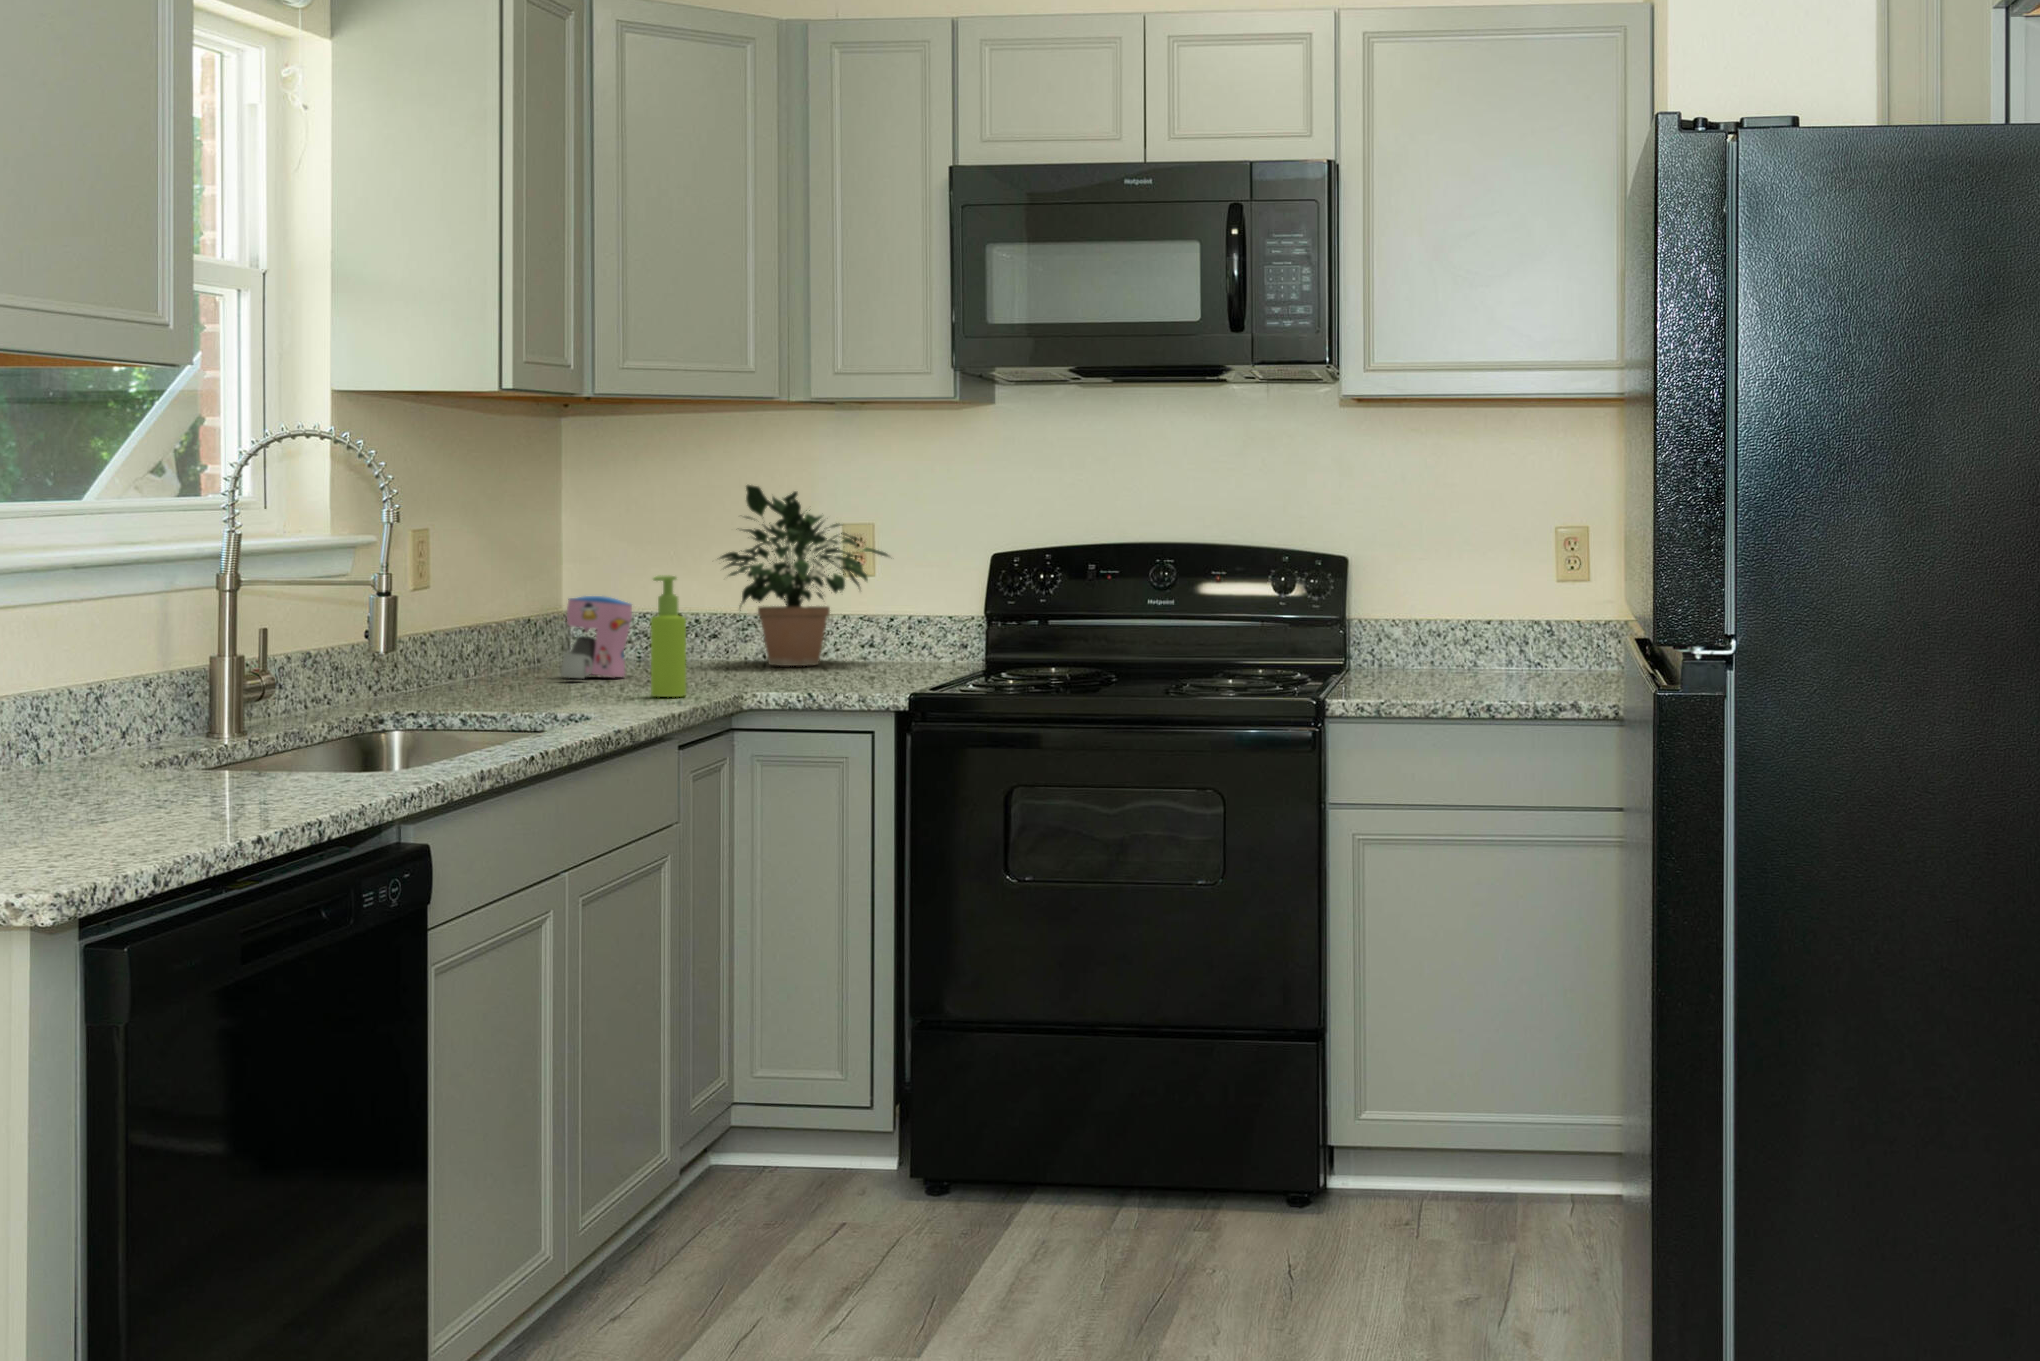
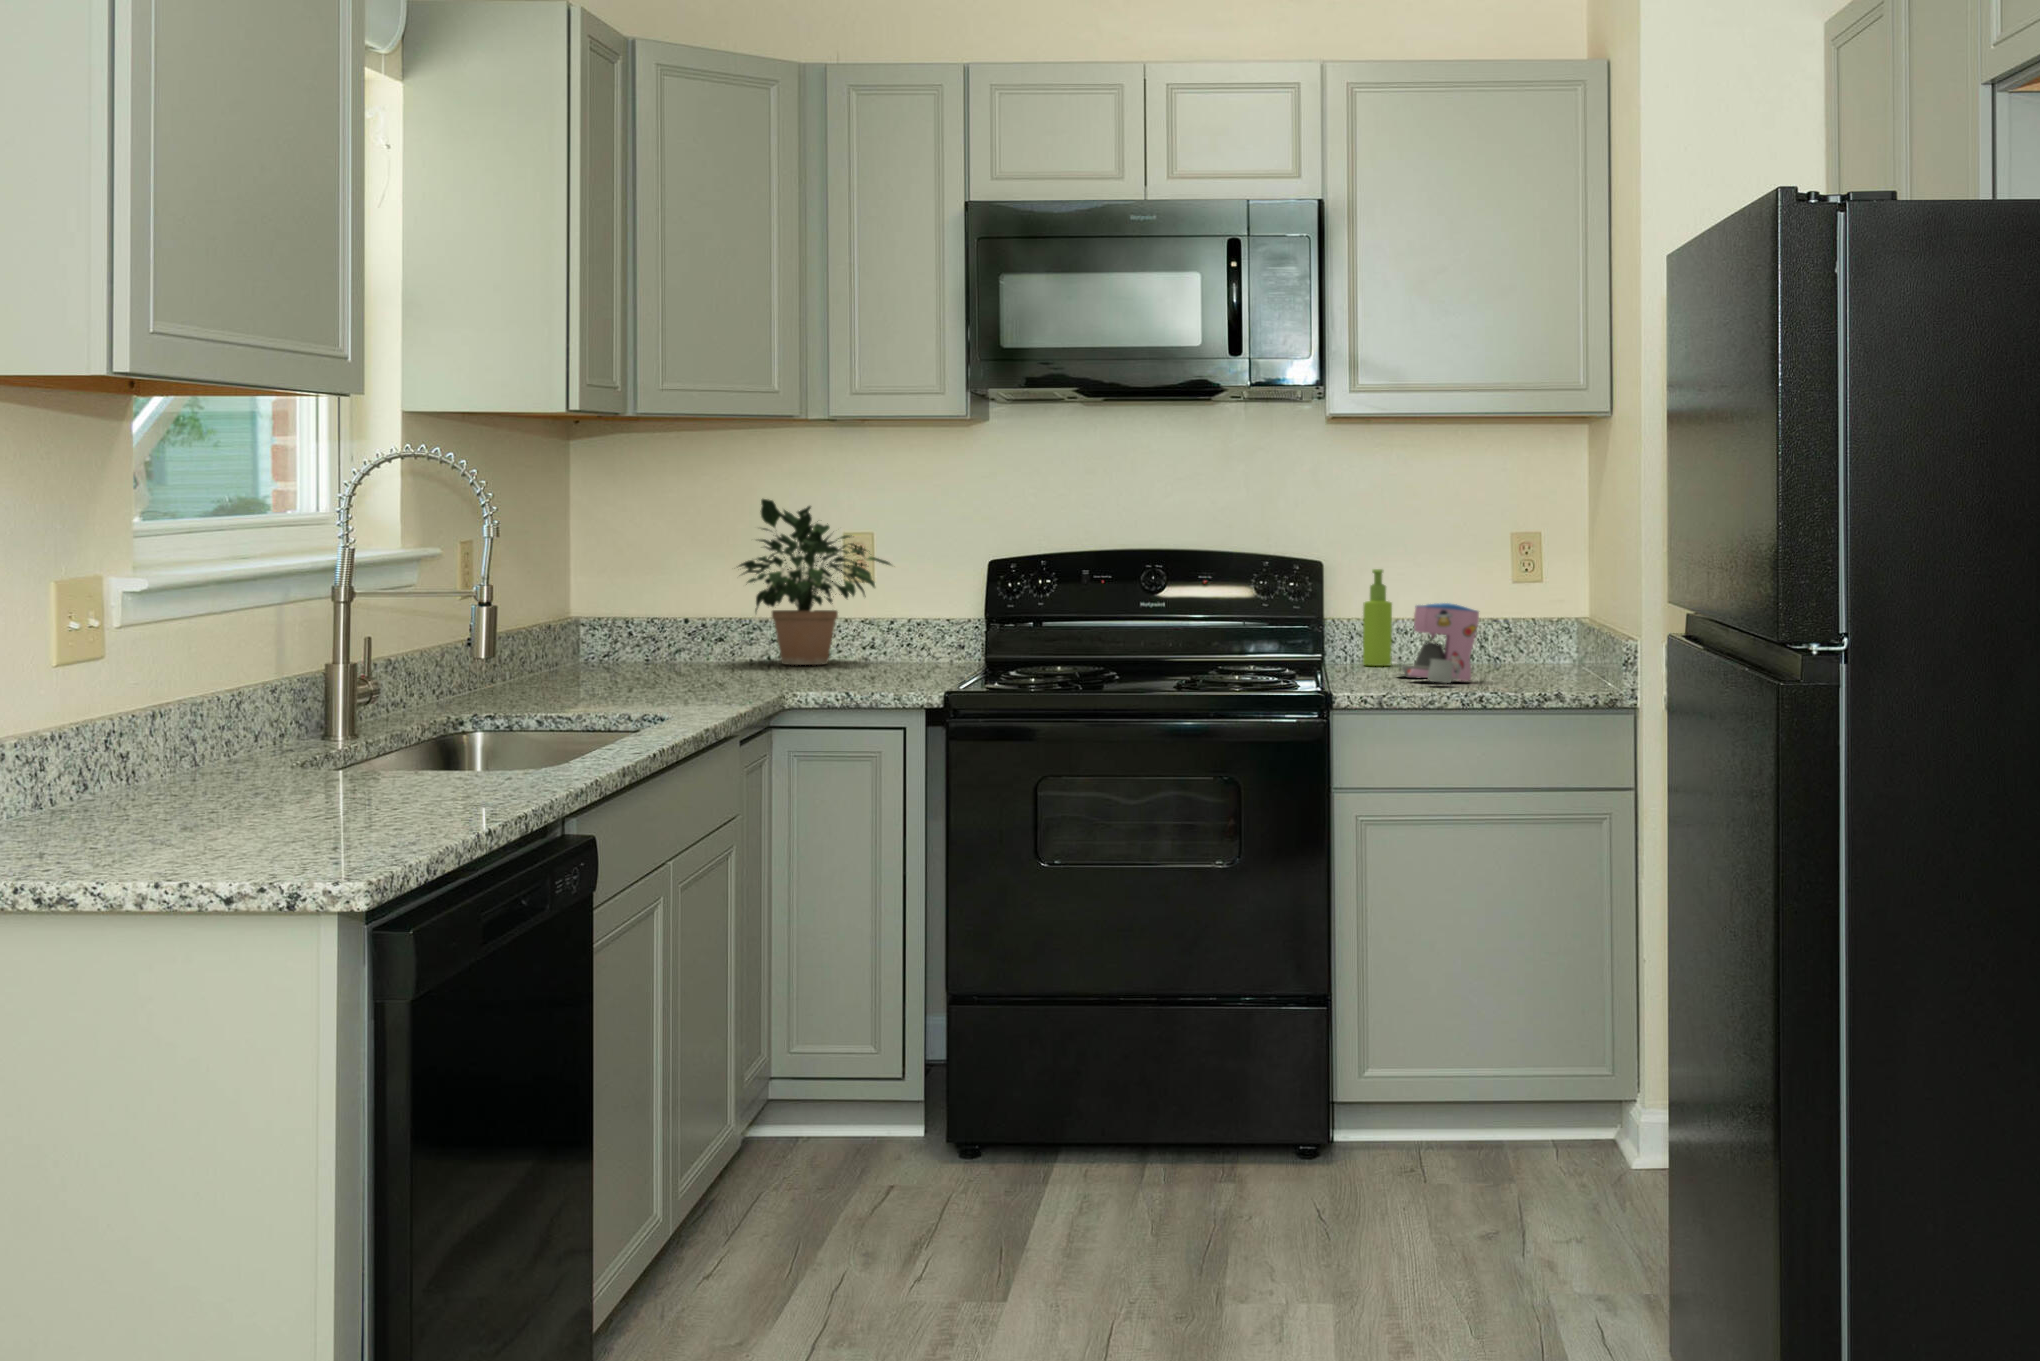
soap dispenser: present [651,575,686,697] -> present [1363,569,1392,666]
coffee maker: present [561,596,632,678] -> present [1400,603,1479,683]

